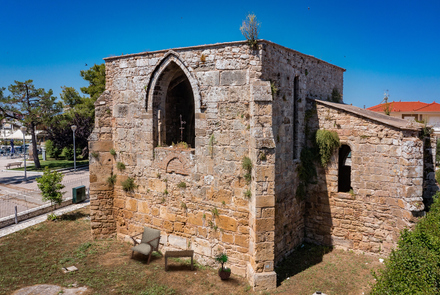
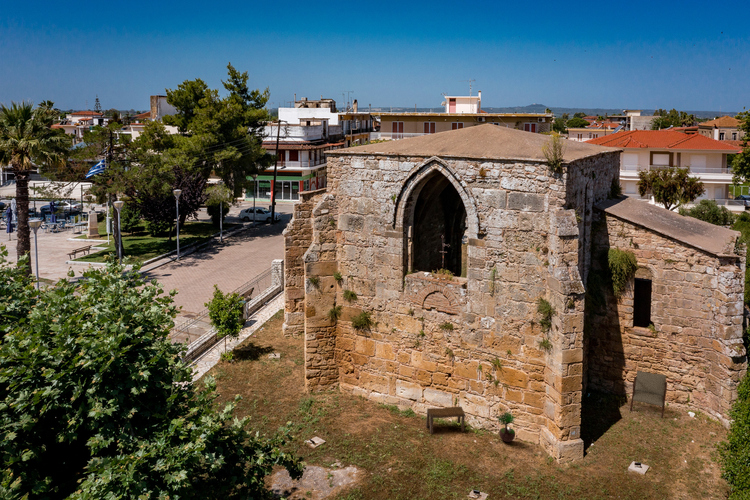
lounge chair: present [130,227,163,265] -> present [630,371,667,418]

